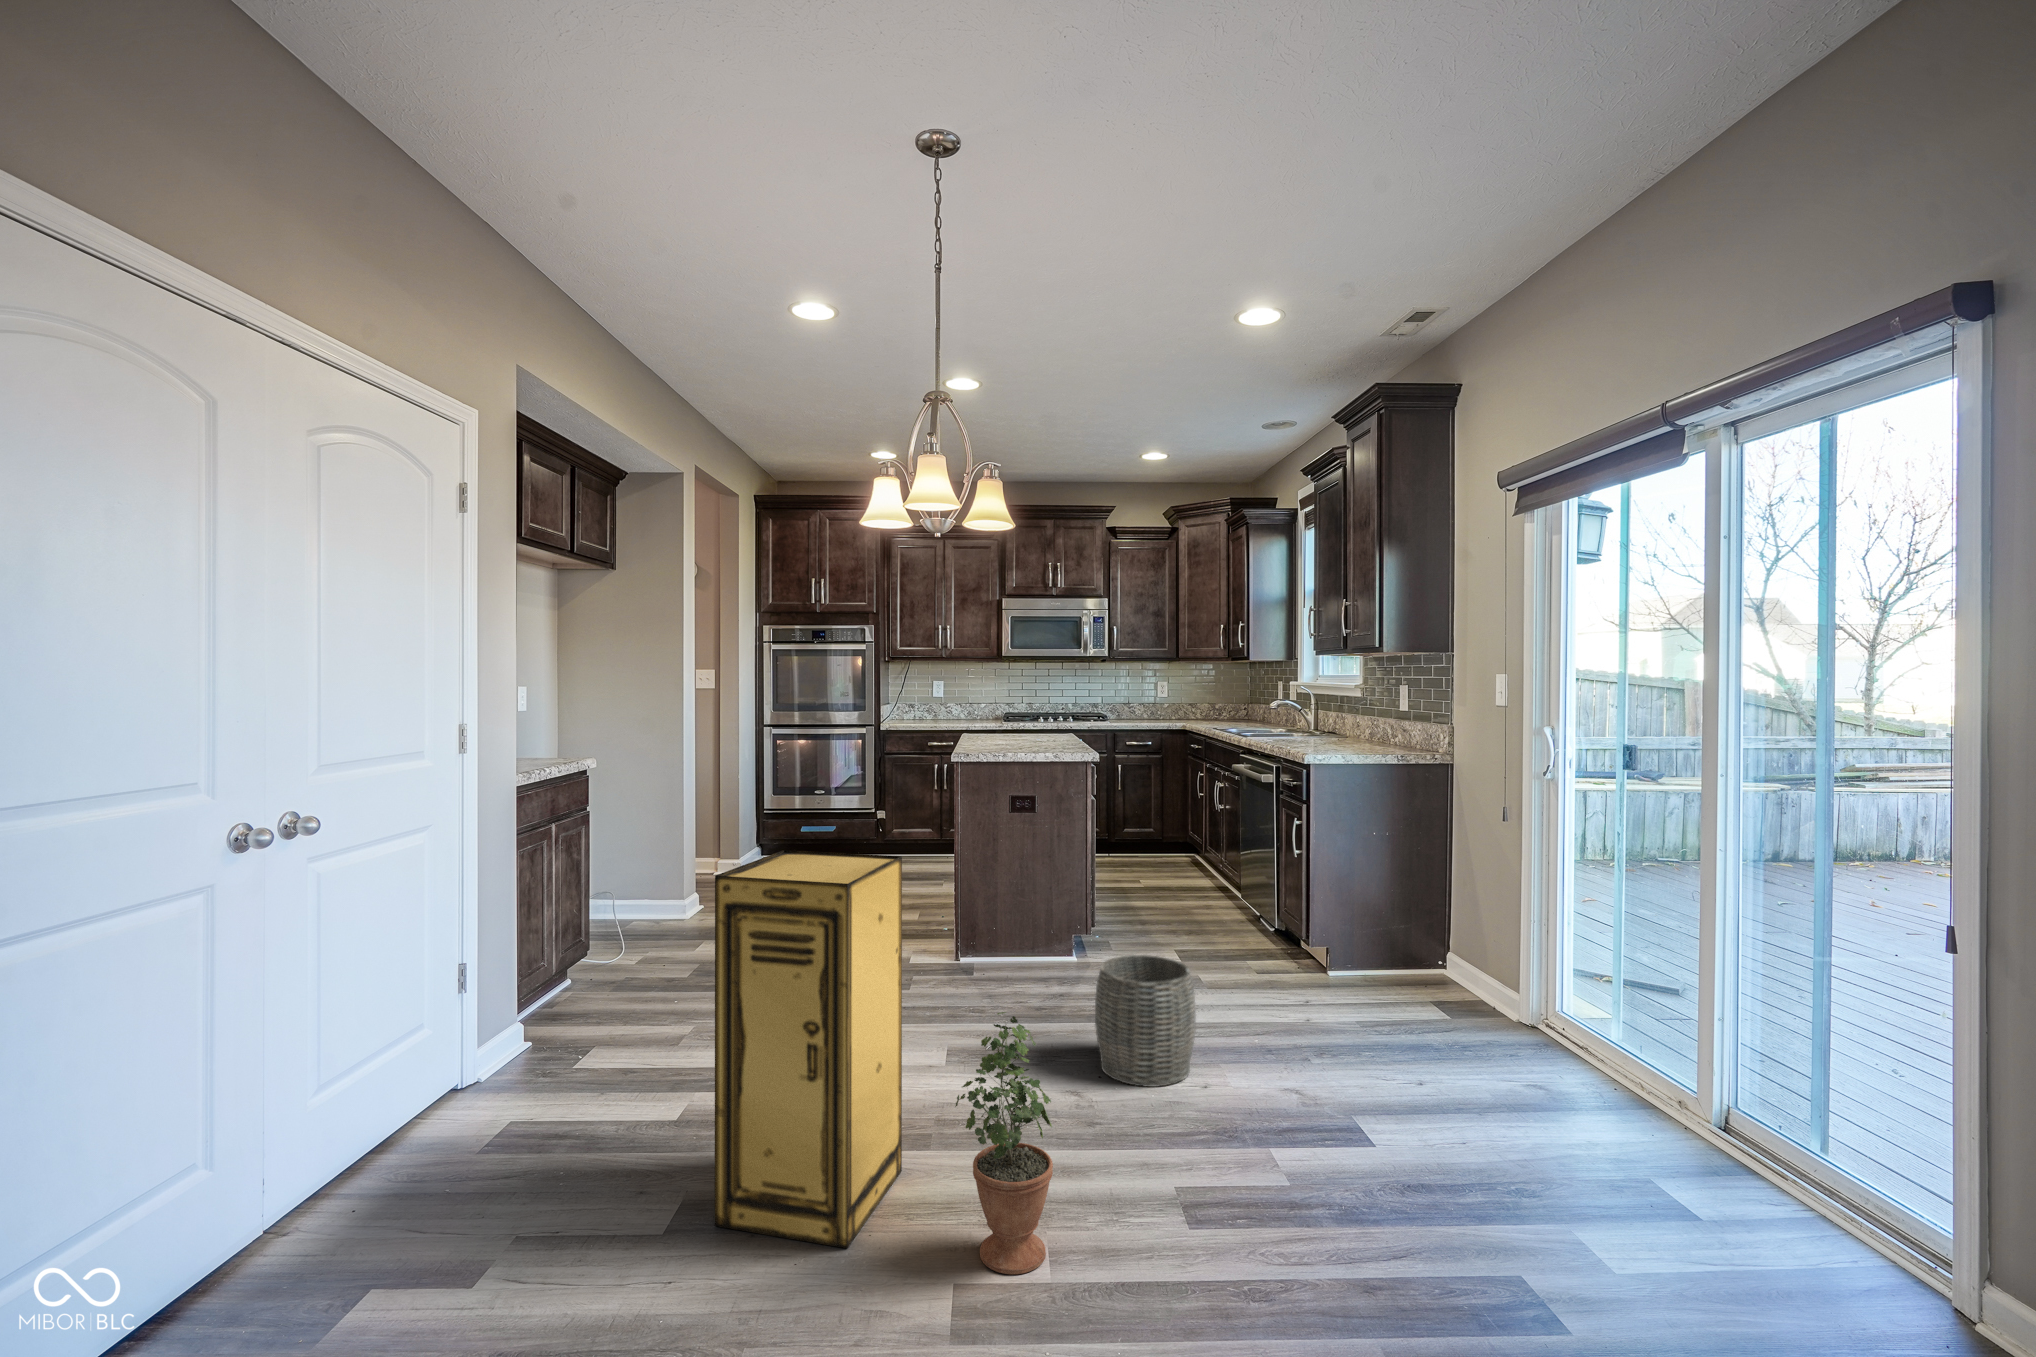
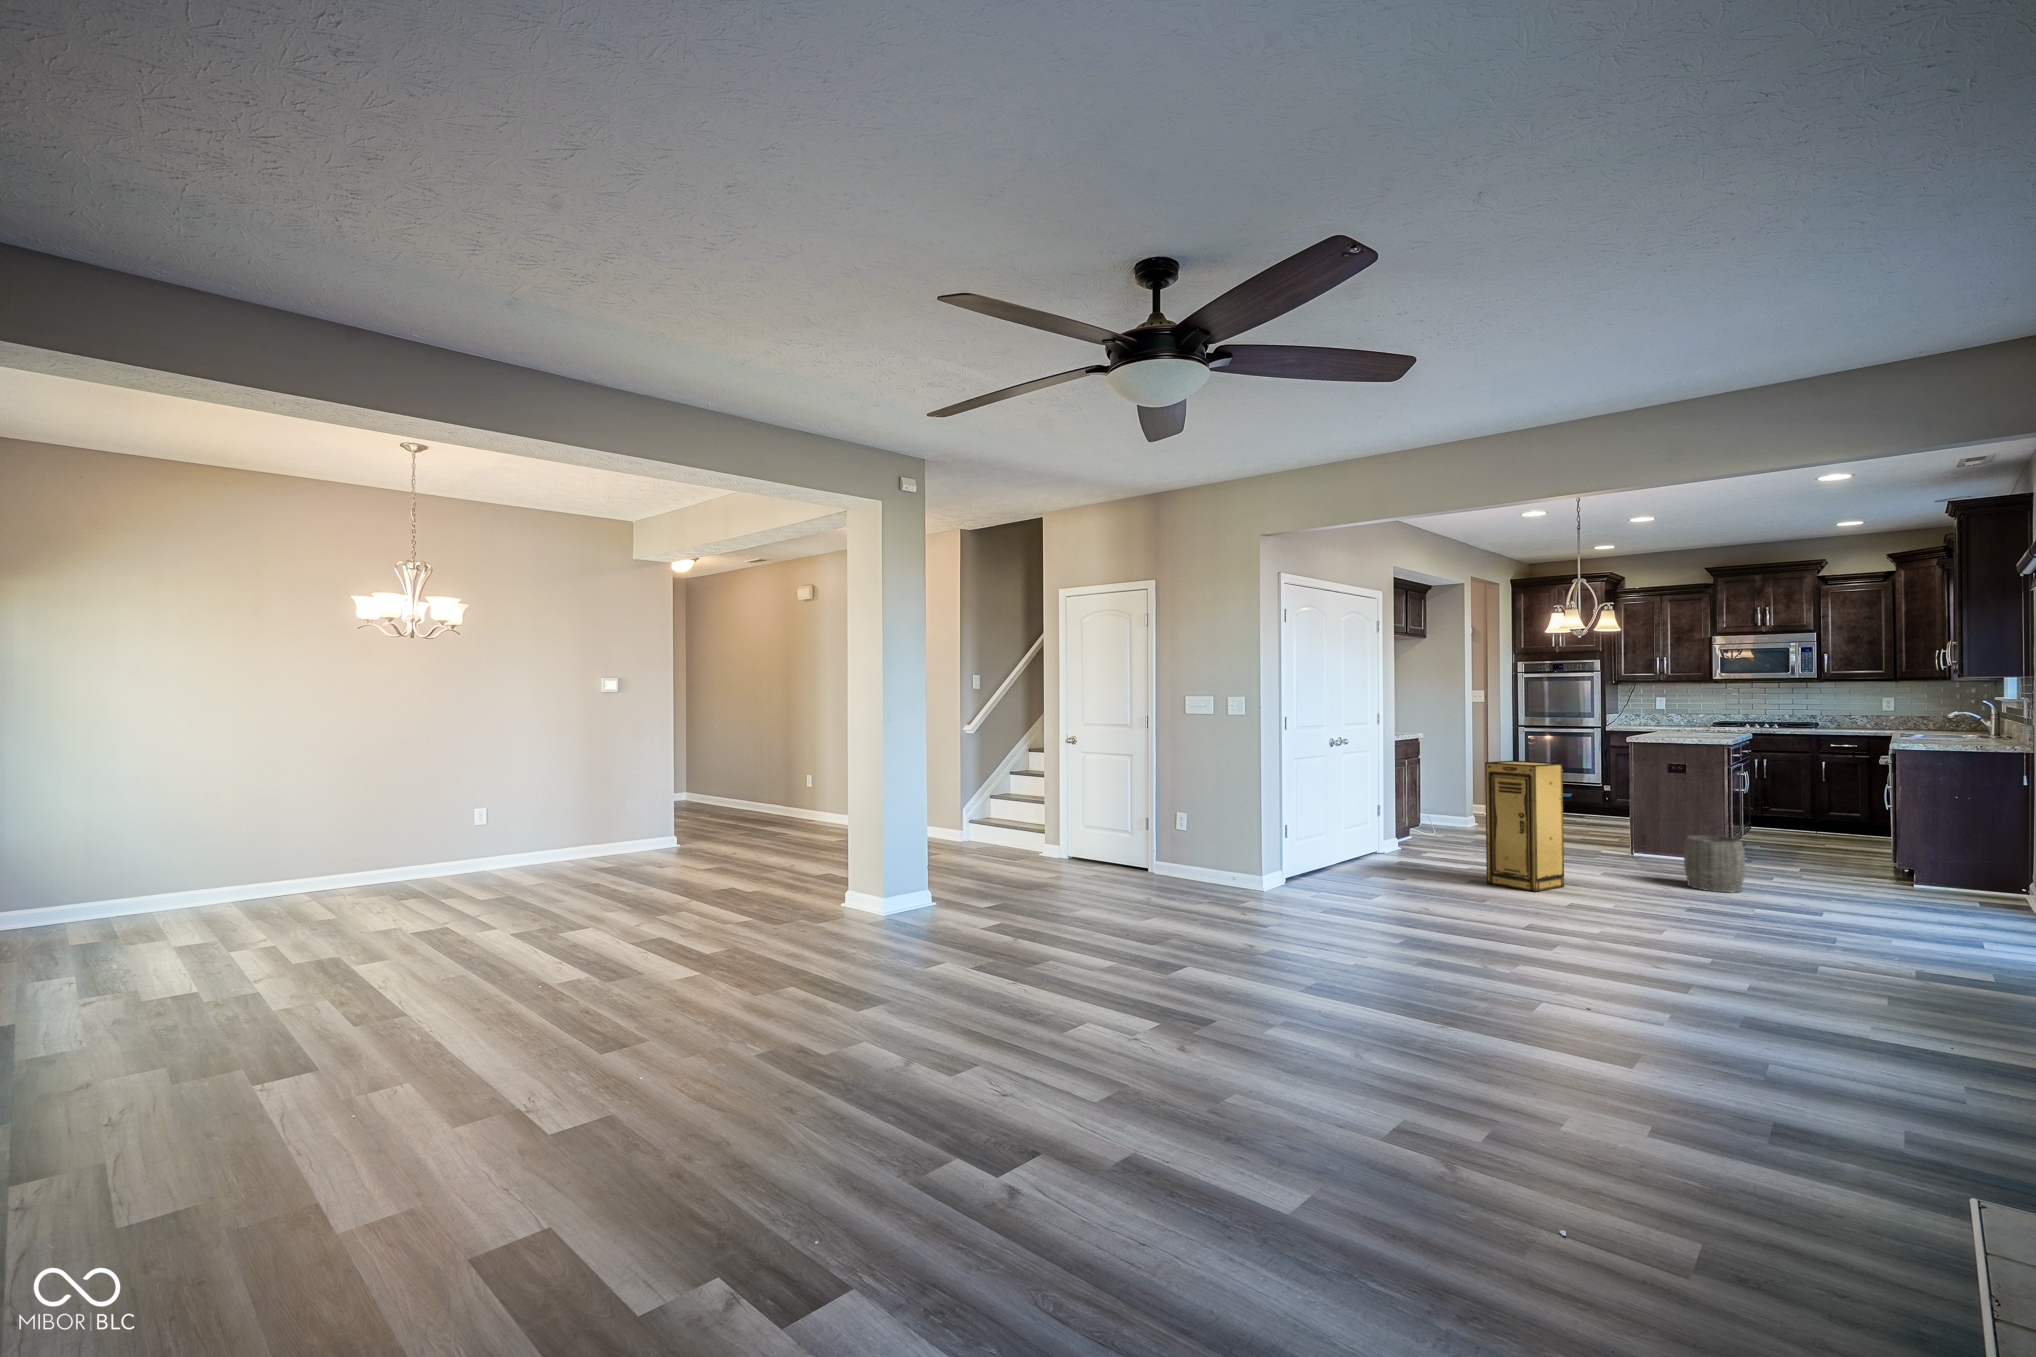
potted plant: present [955,1012,1053,1274] -> none [1576,817,1618,903]

